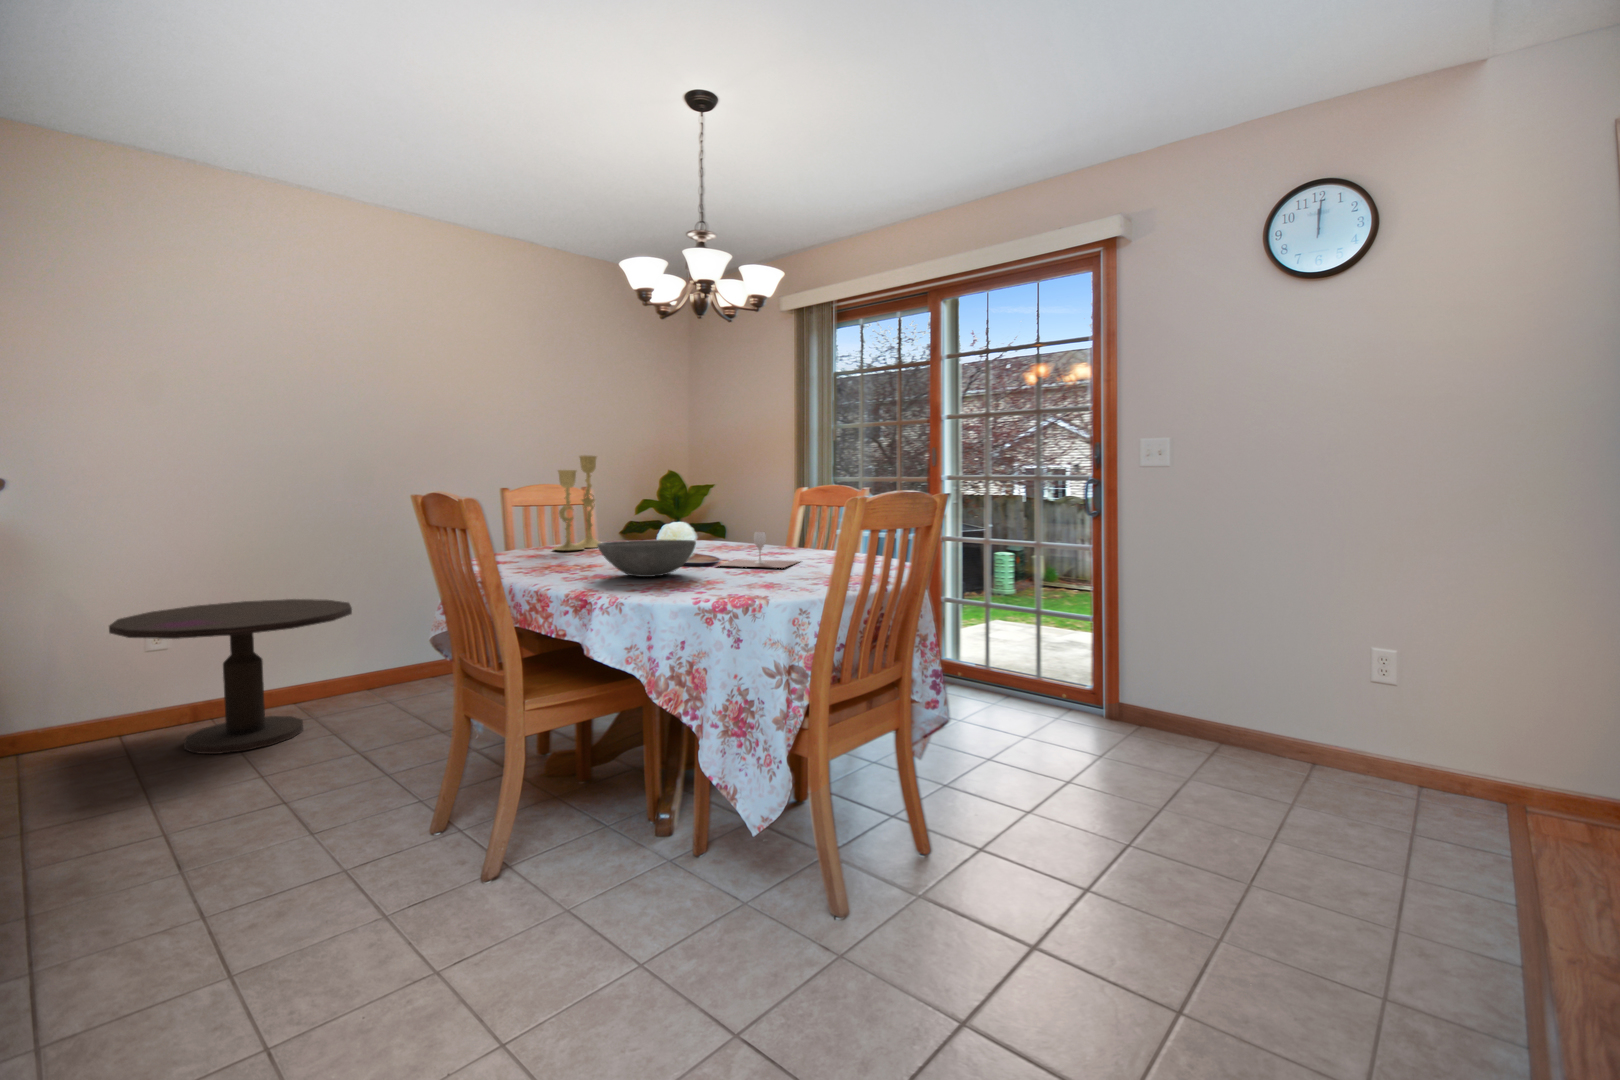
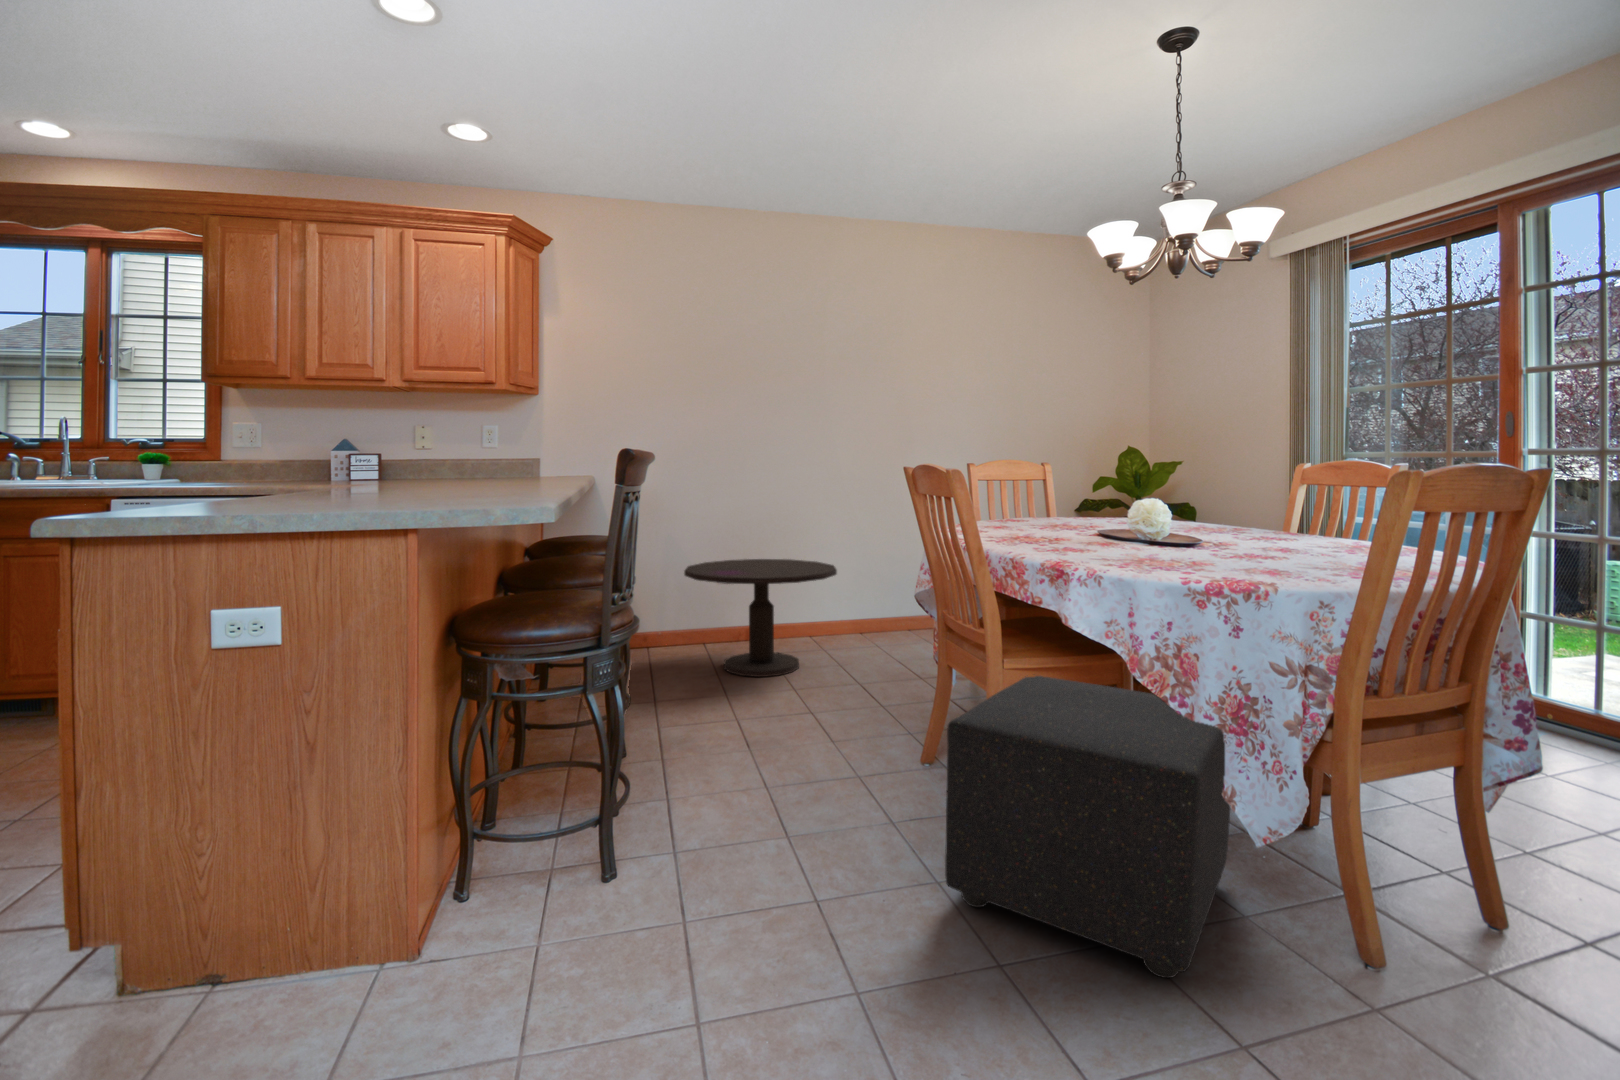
candlestick: present [553,455,600,550] -> none [1012,432,1066,526]
wine glass: present [719,532,799,568] -> none [1197,511,1310,553]
bowl: present [597,540,696,577] -> none [1071,517,1180,554]
ottoman: none [453,706,743,985] -> present [945,676,1230,978]

